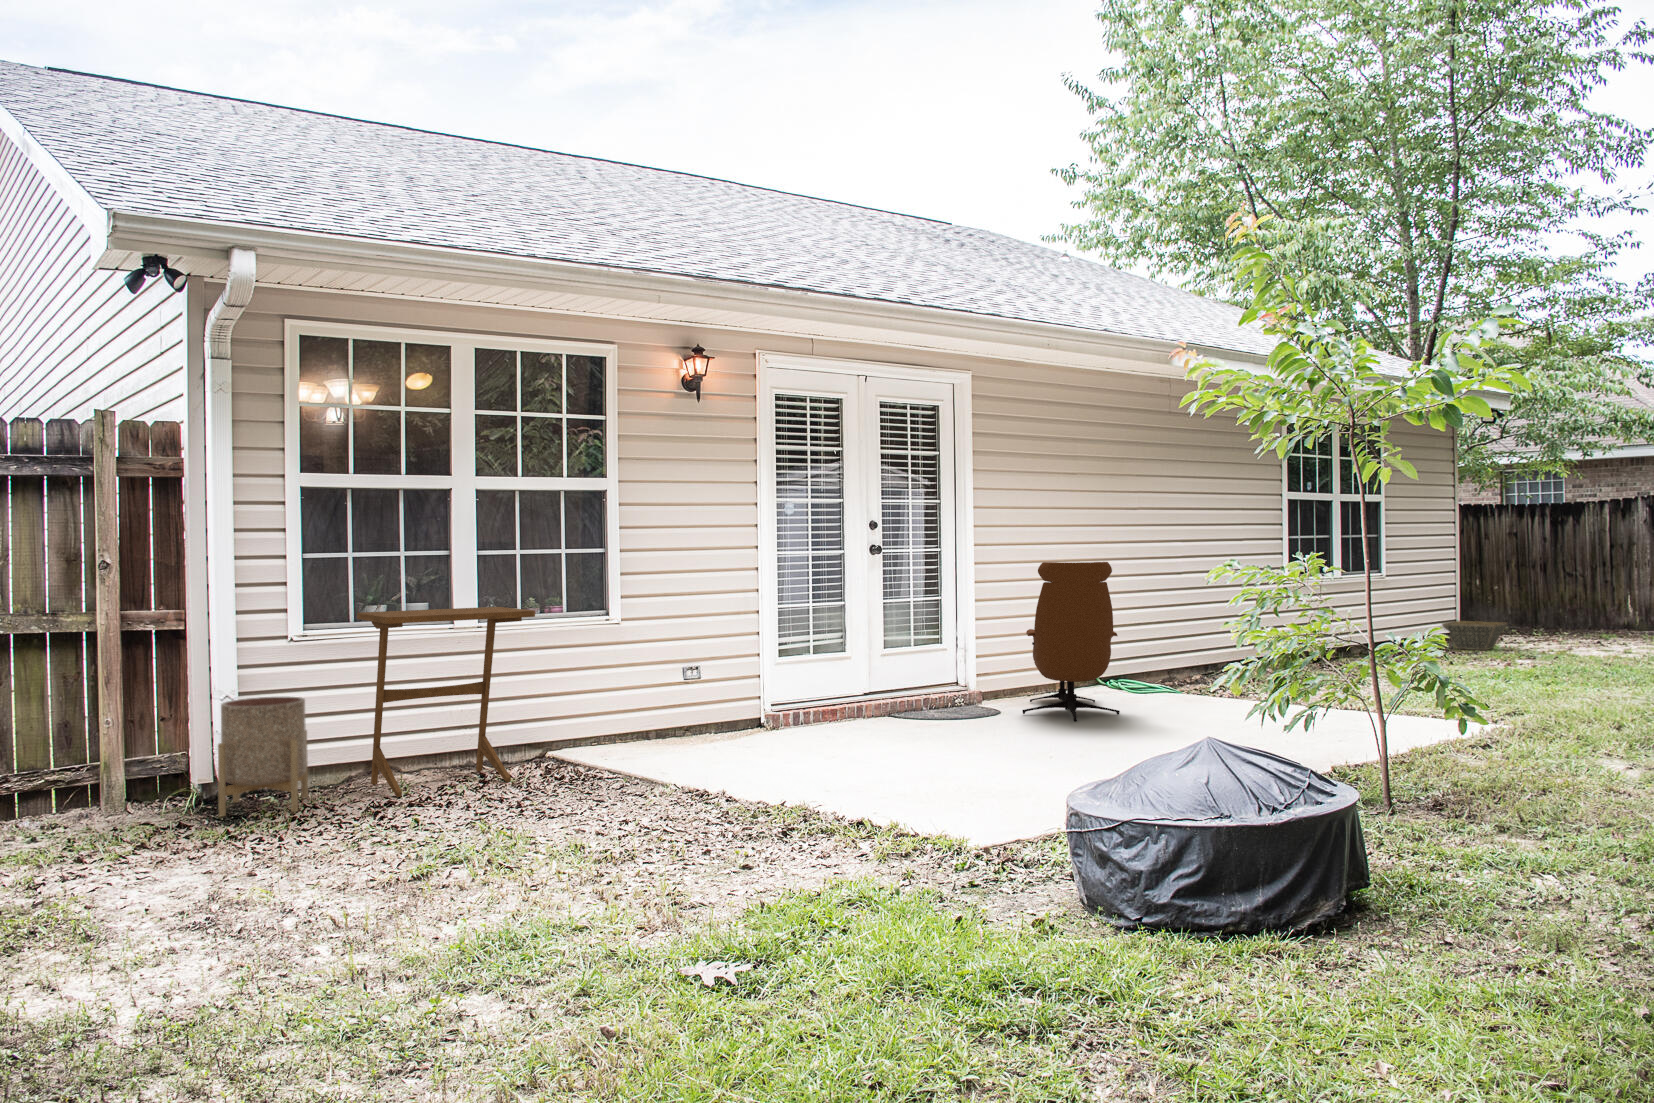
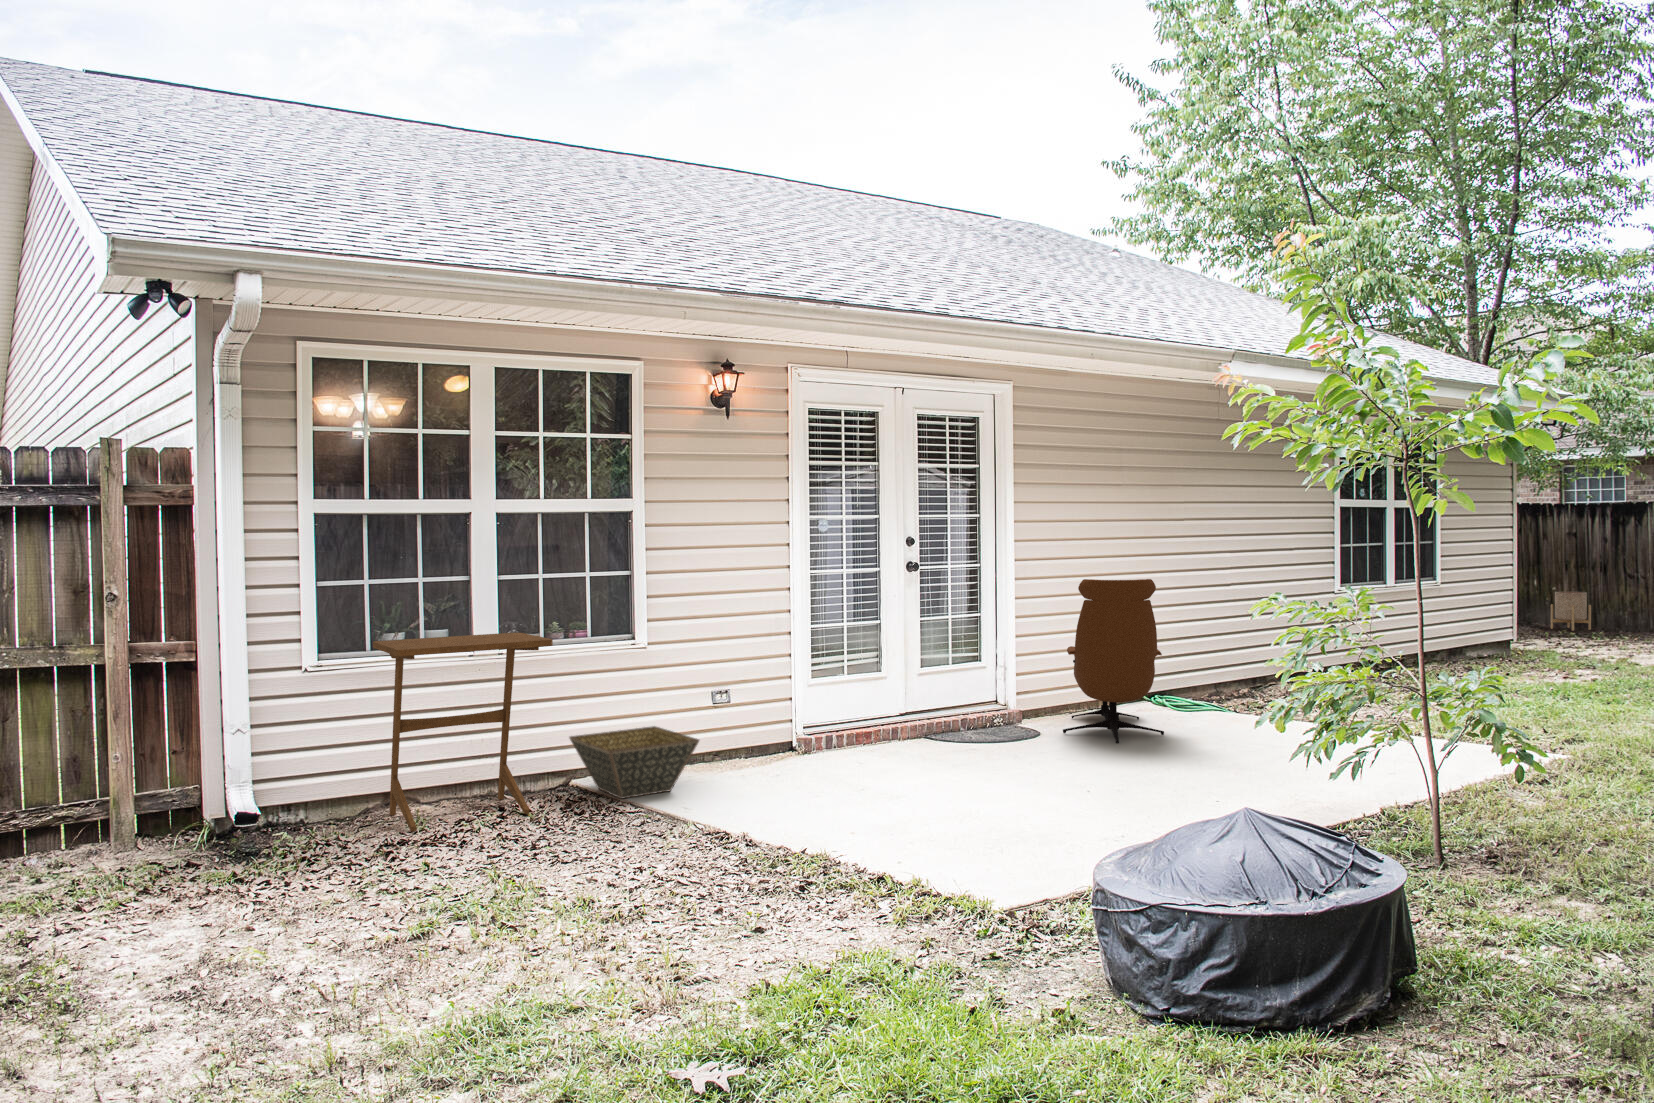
basket: present [1442,621,1507,650] -> present [569,726,699,799]
planter: present [218,697,308,817] -> present [1551,592,1591,631]

